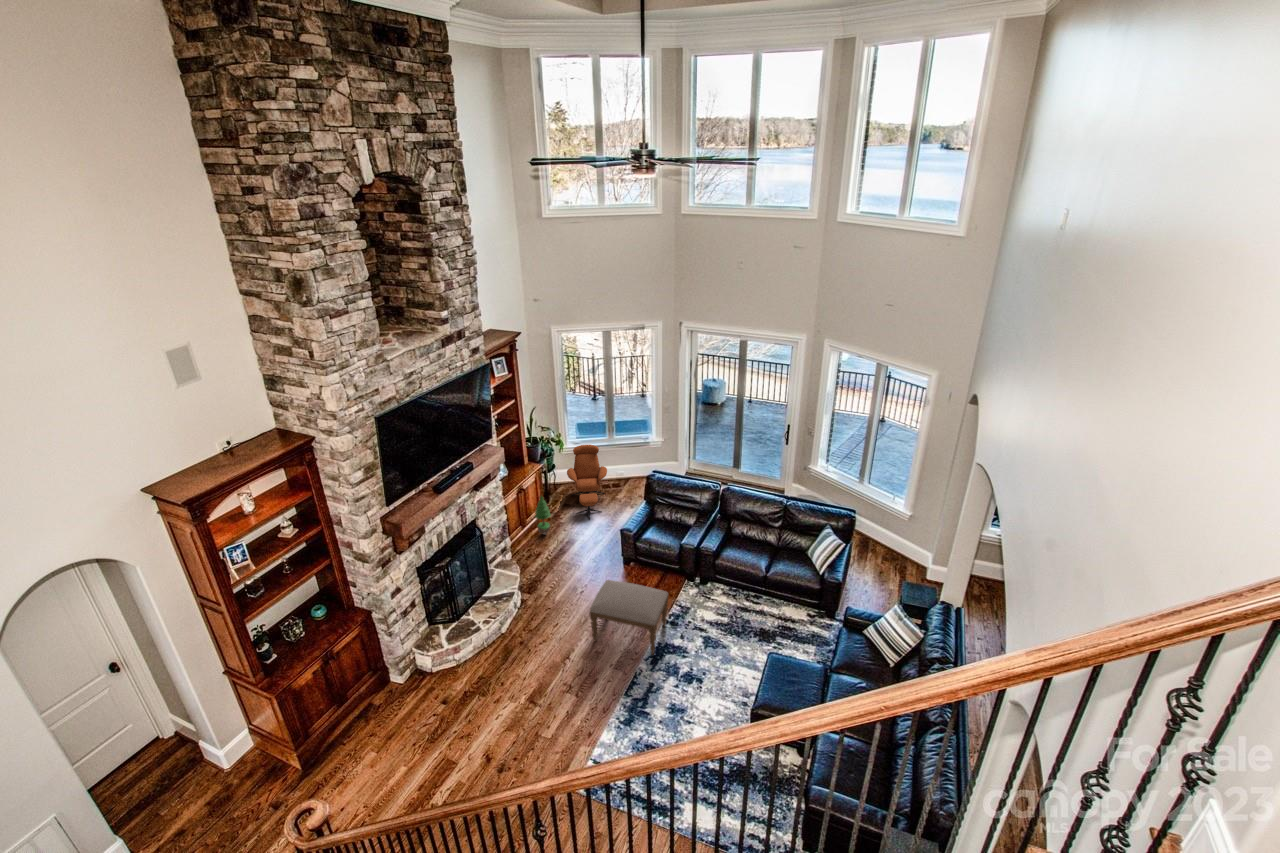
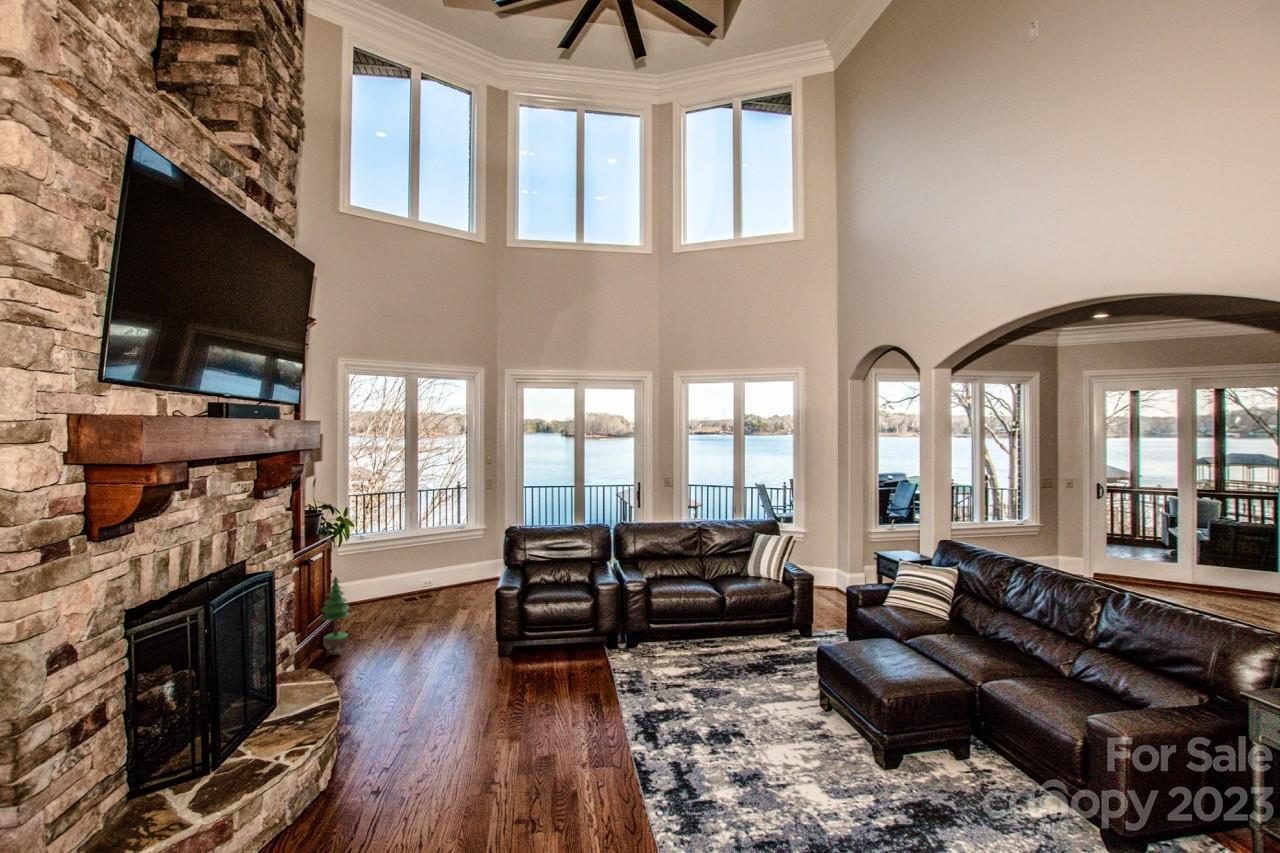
lounge chair: present [567,445,607,520] -> none [353,533,422,629]
ottoman: present [589,580,668,655] -> none [517,624,644,744]

